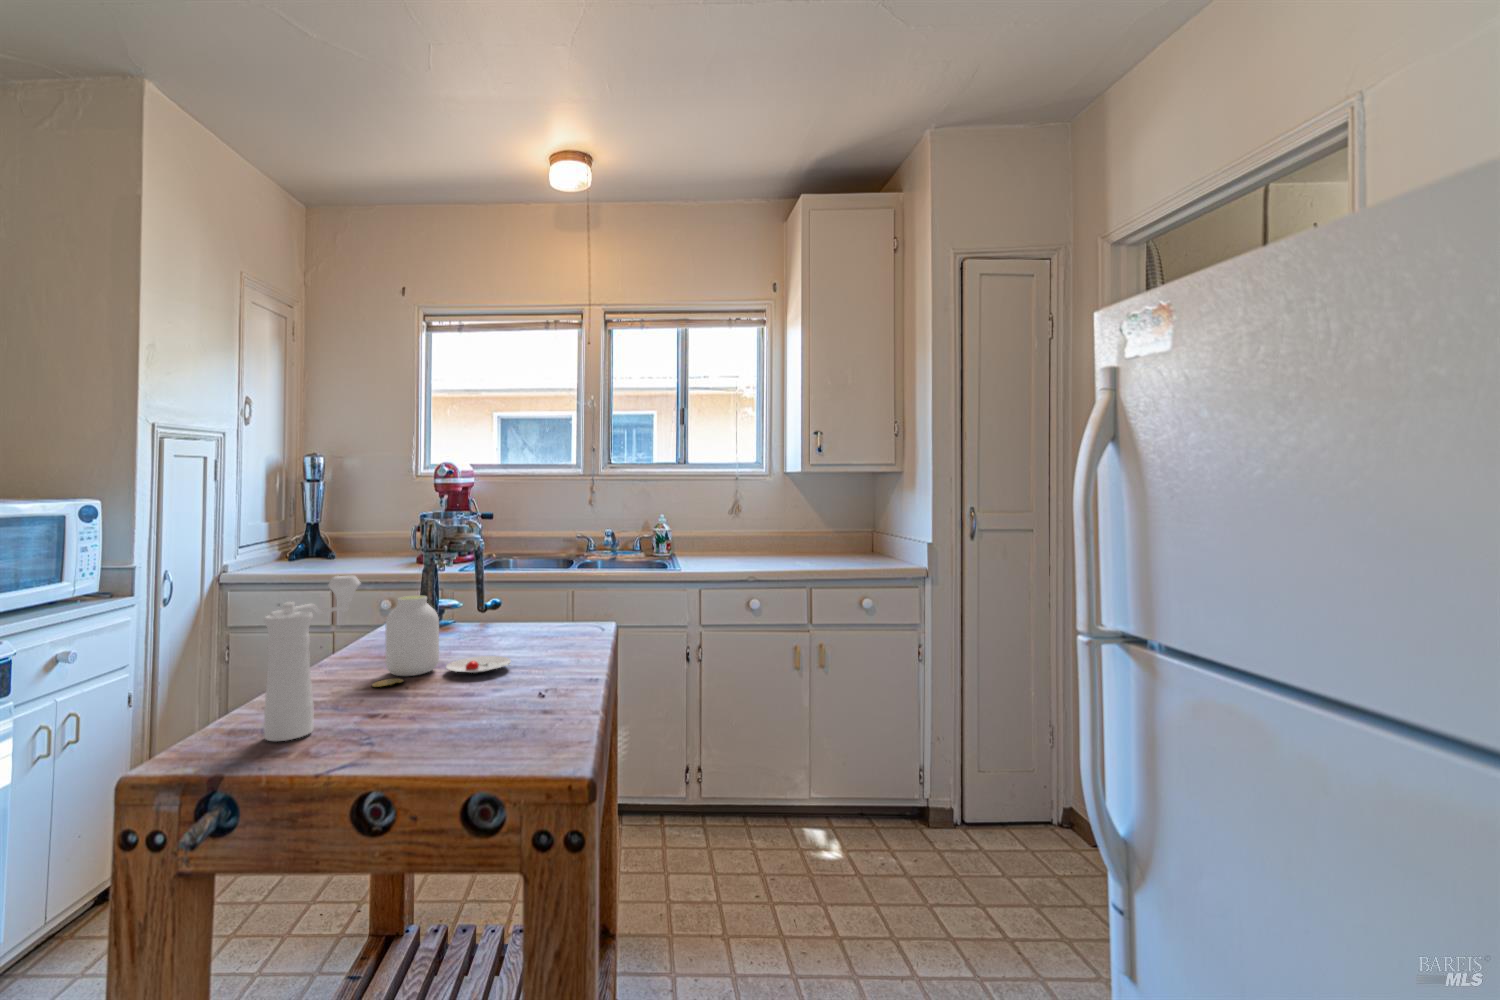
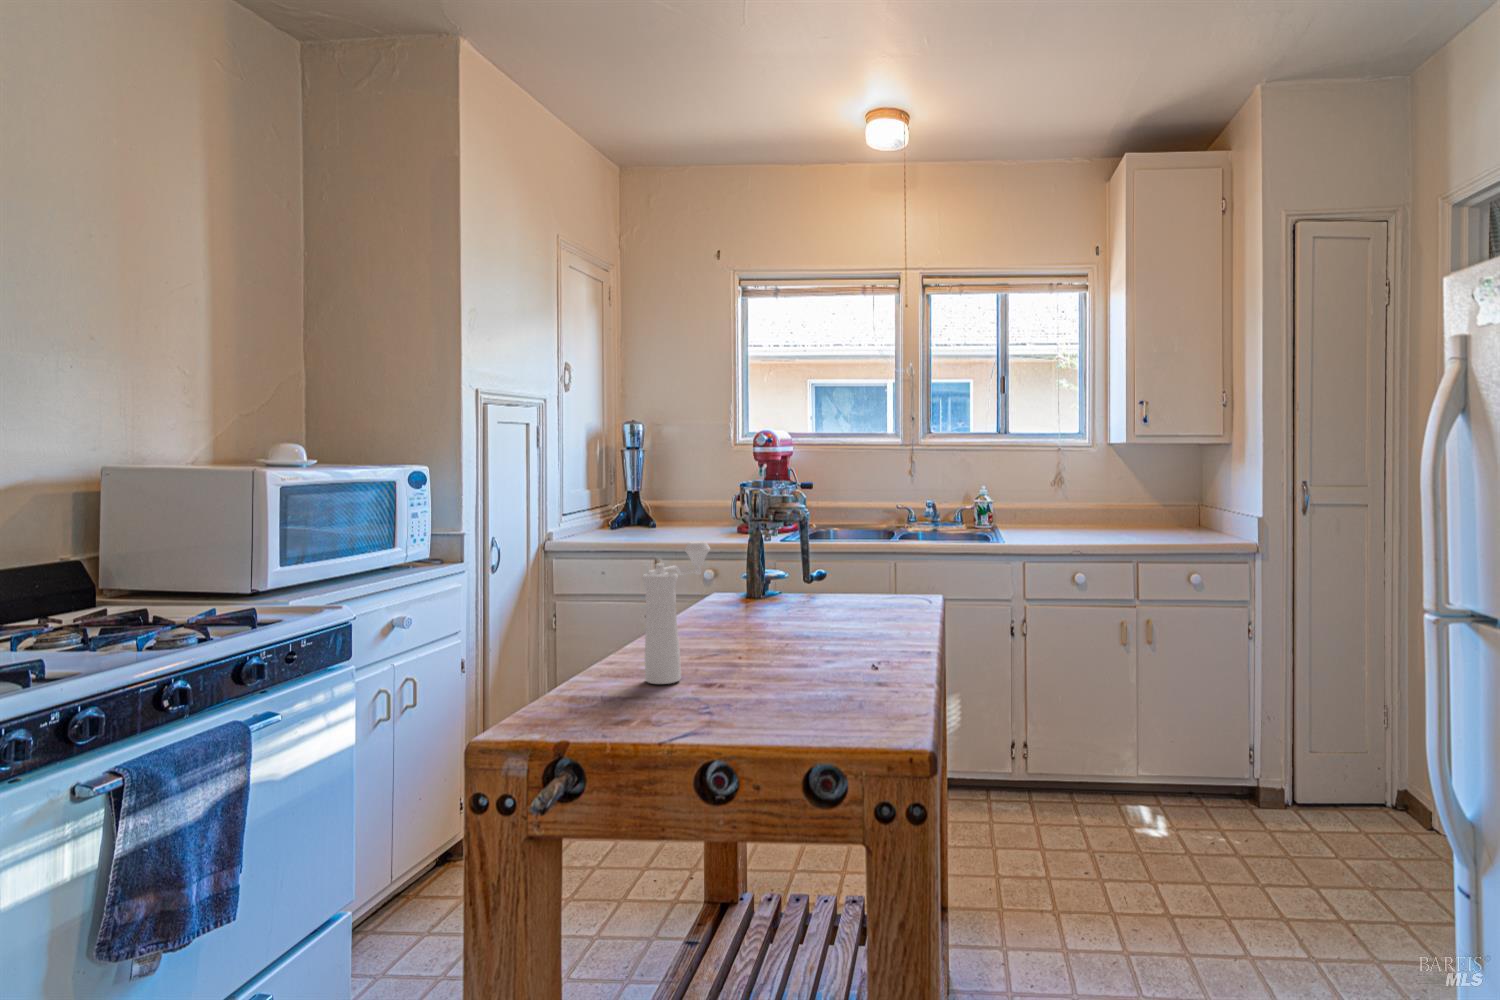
jar: present [372,595,511,687] -> none [718,564,844,649]

